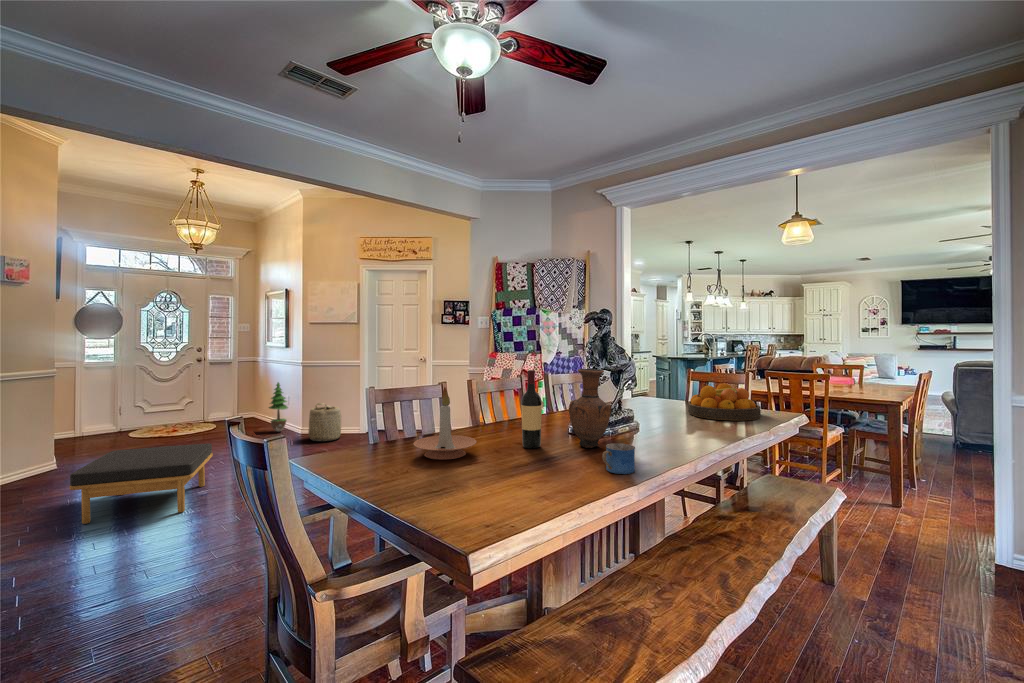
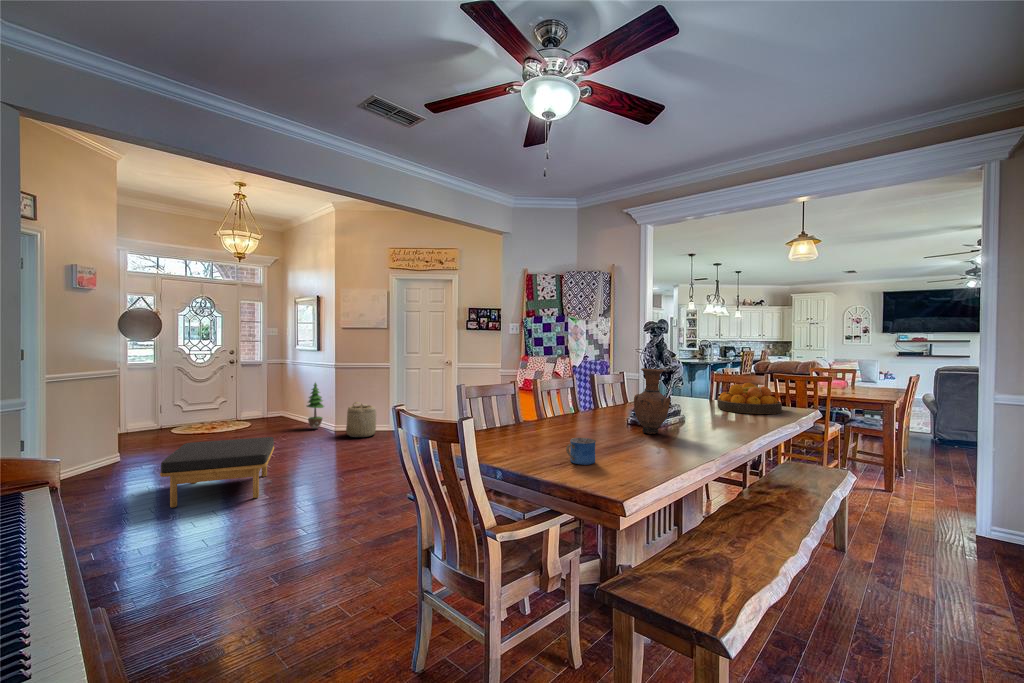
wine bottle: present [521,370,542,448] -> none [594,369,611,434]
candle holder: present [414,387,477,459] -> none [509,382,561,442]
mug: present [602,443,635,474] -> present [566,438,596,465]

